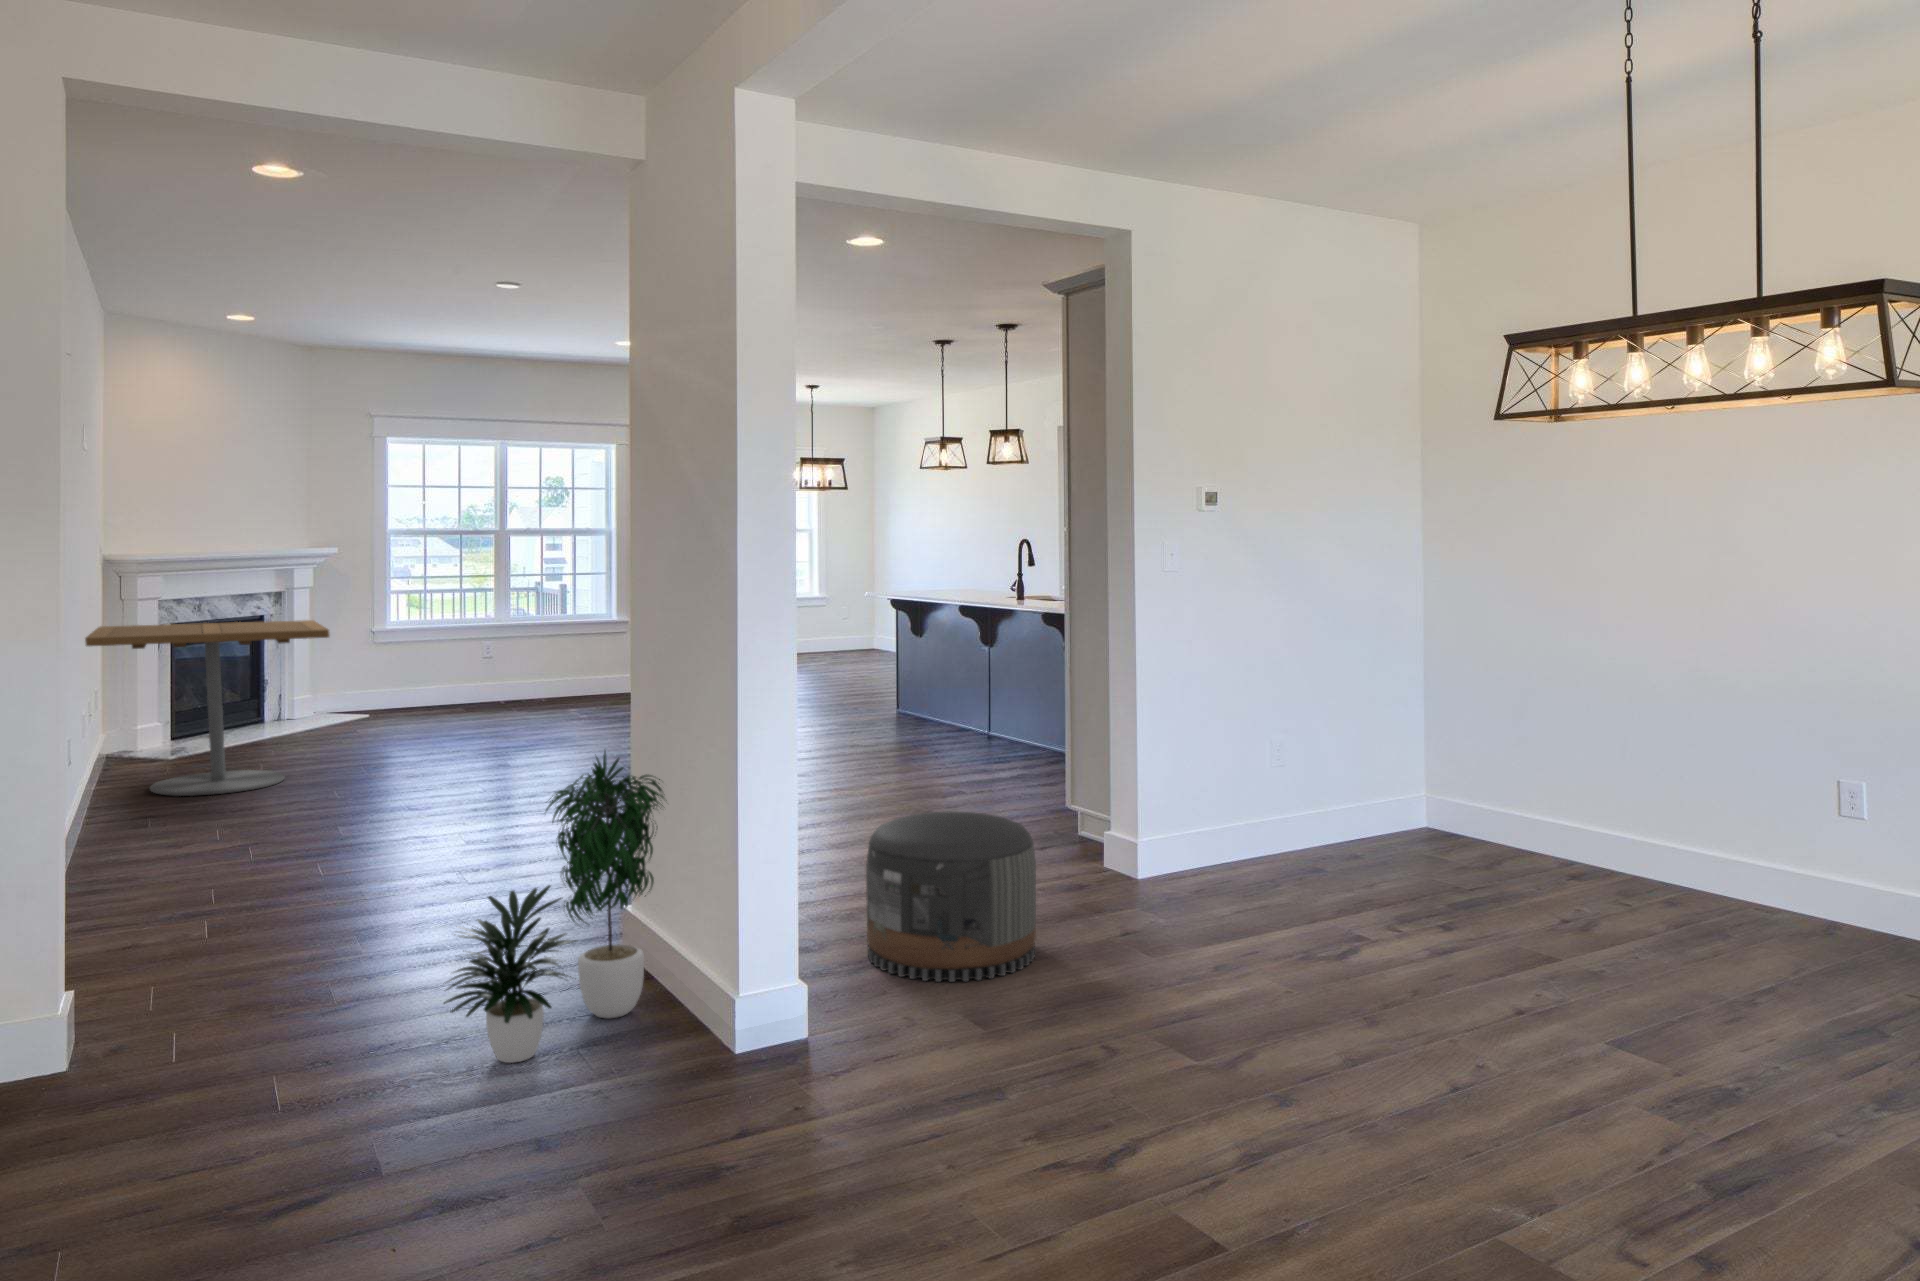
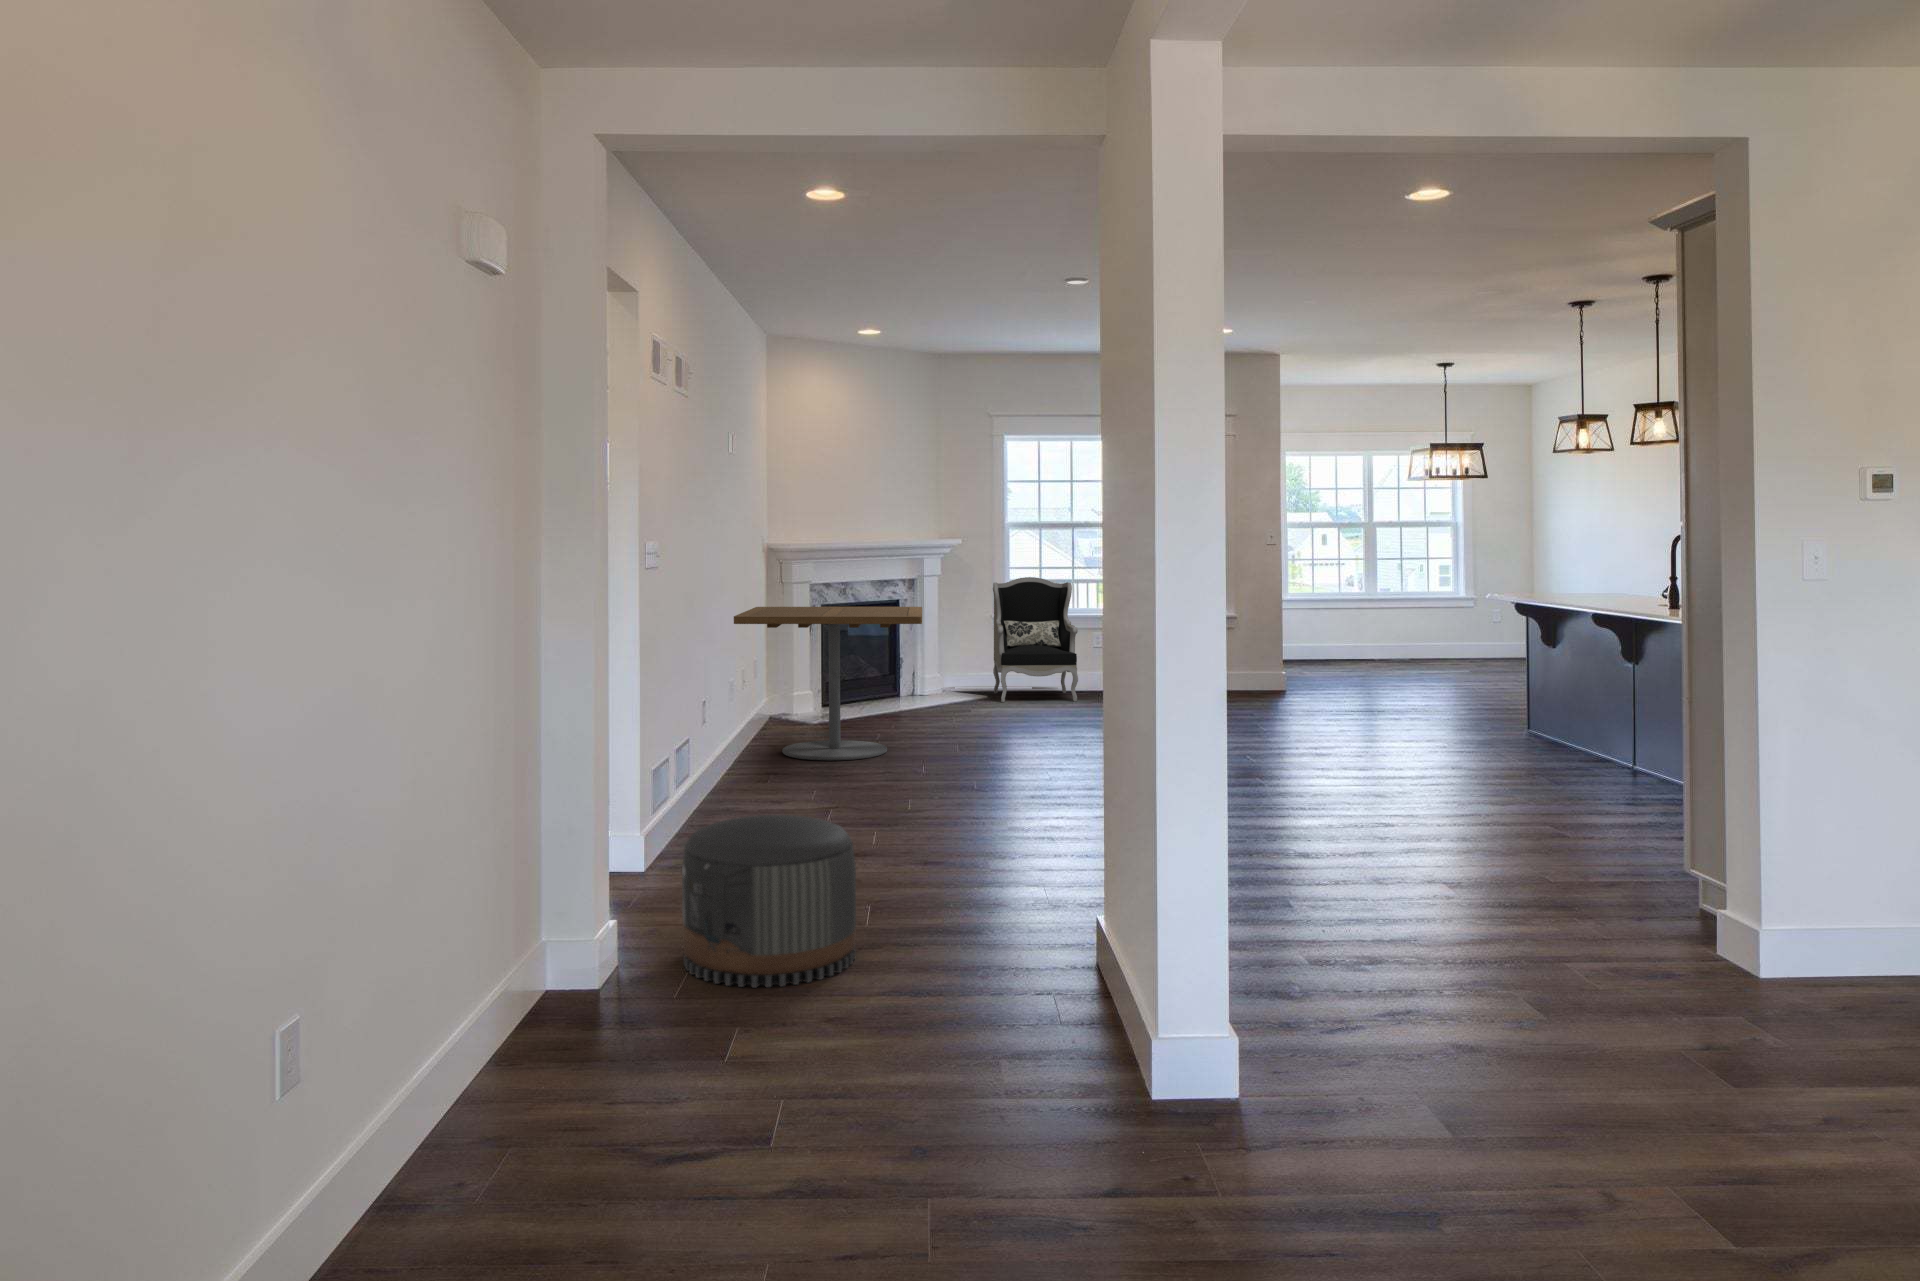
armchair: none [374,587,477,718] -> present [993,577,1078,702]
potted plant: present [444,751,667,1063] -> none [881,752,1119,1058]
pouf: present [866,811,1036,982] -> present [682,815,856,987]

